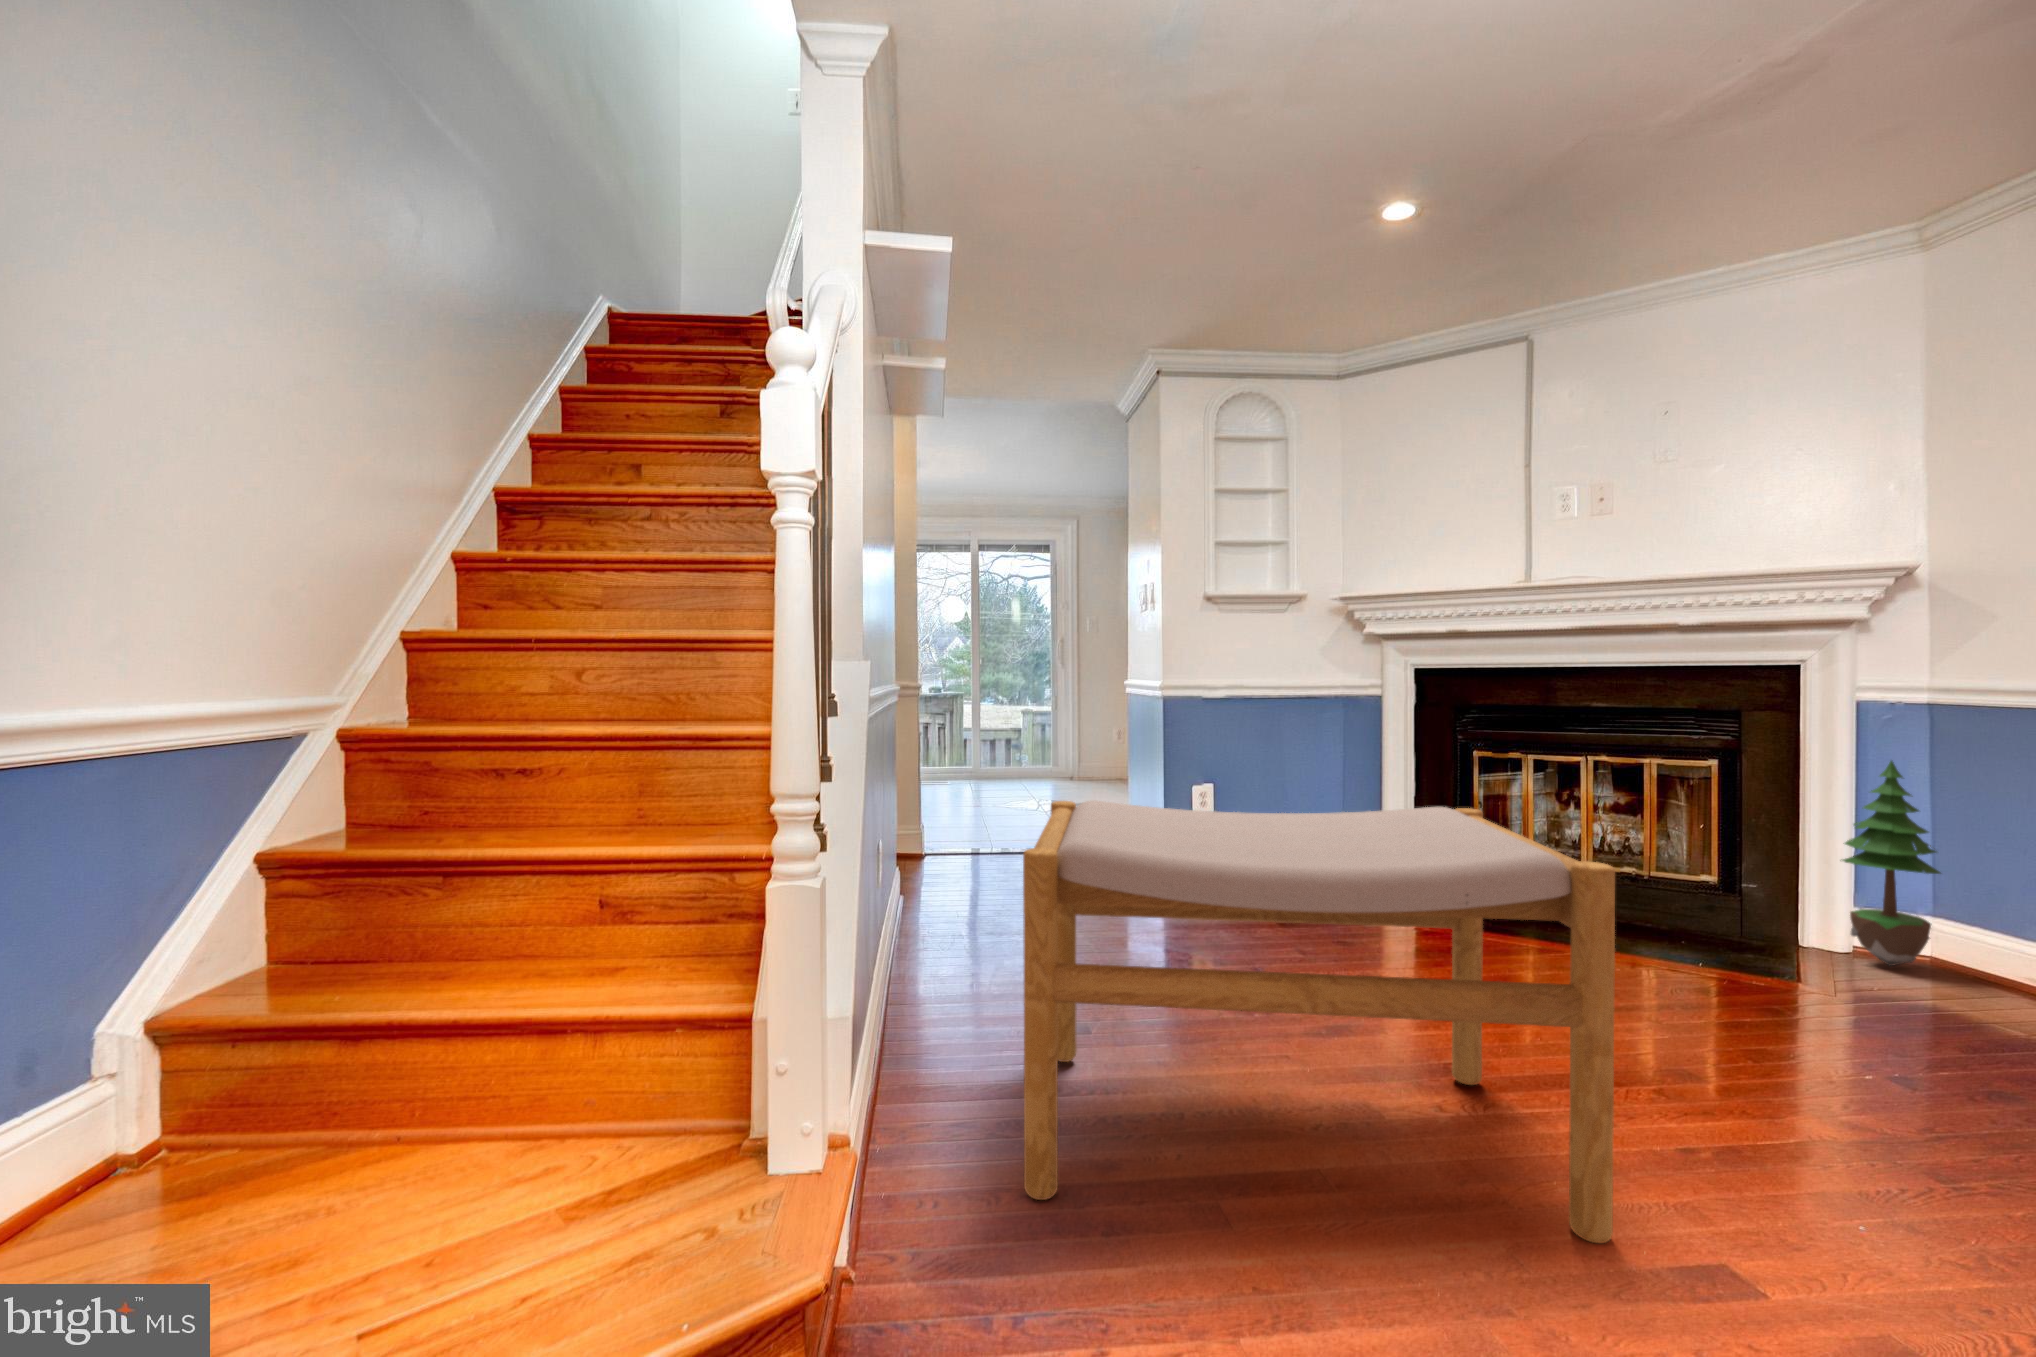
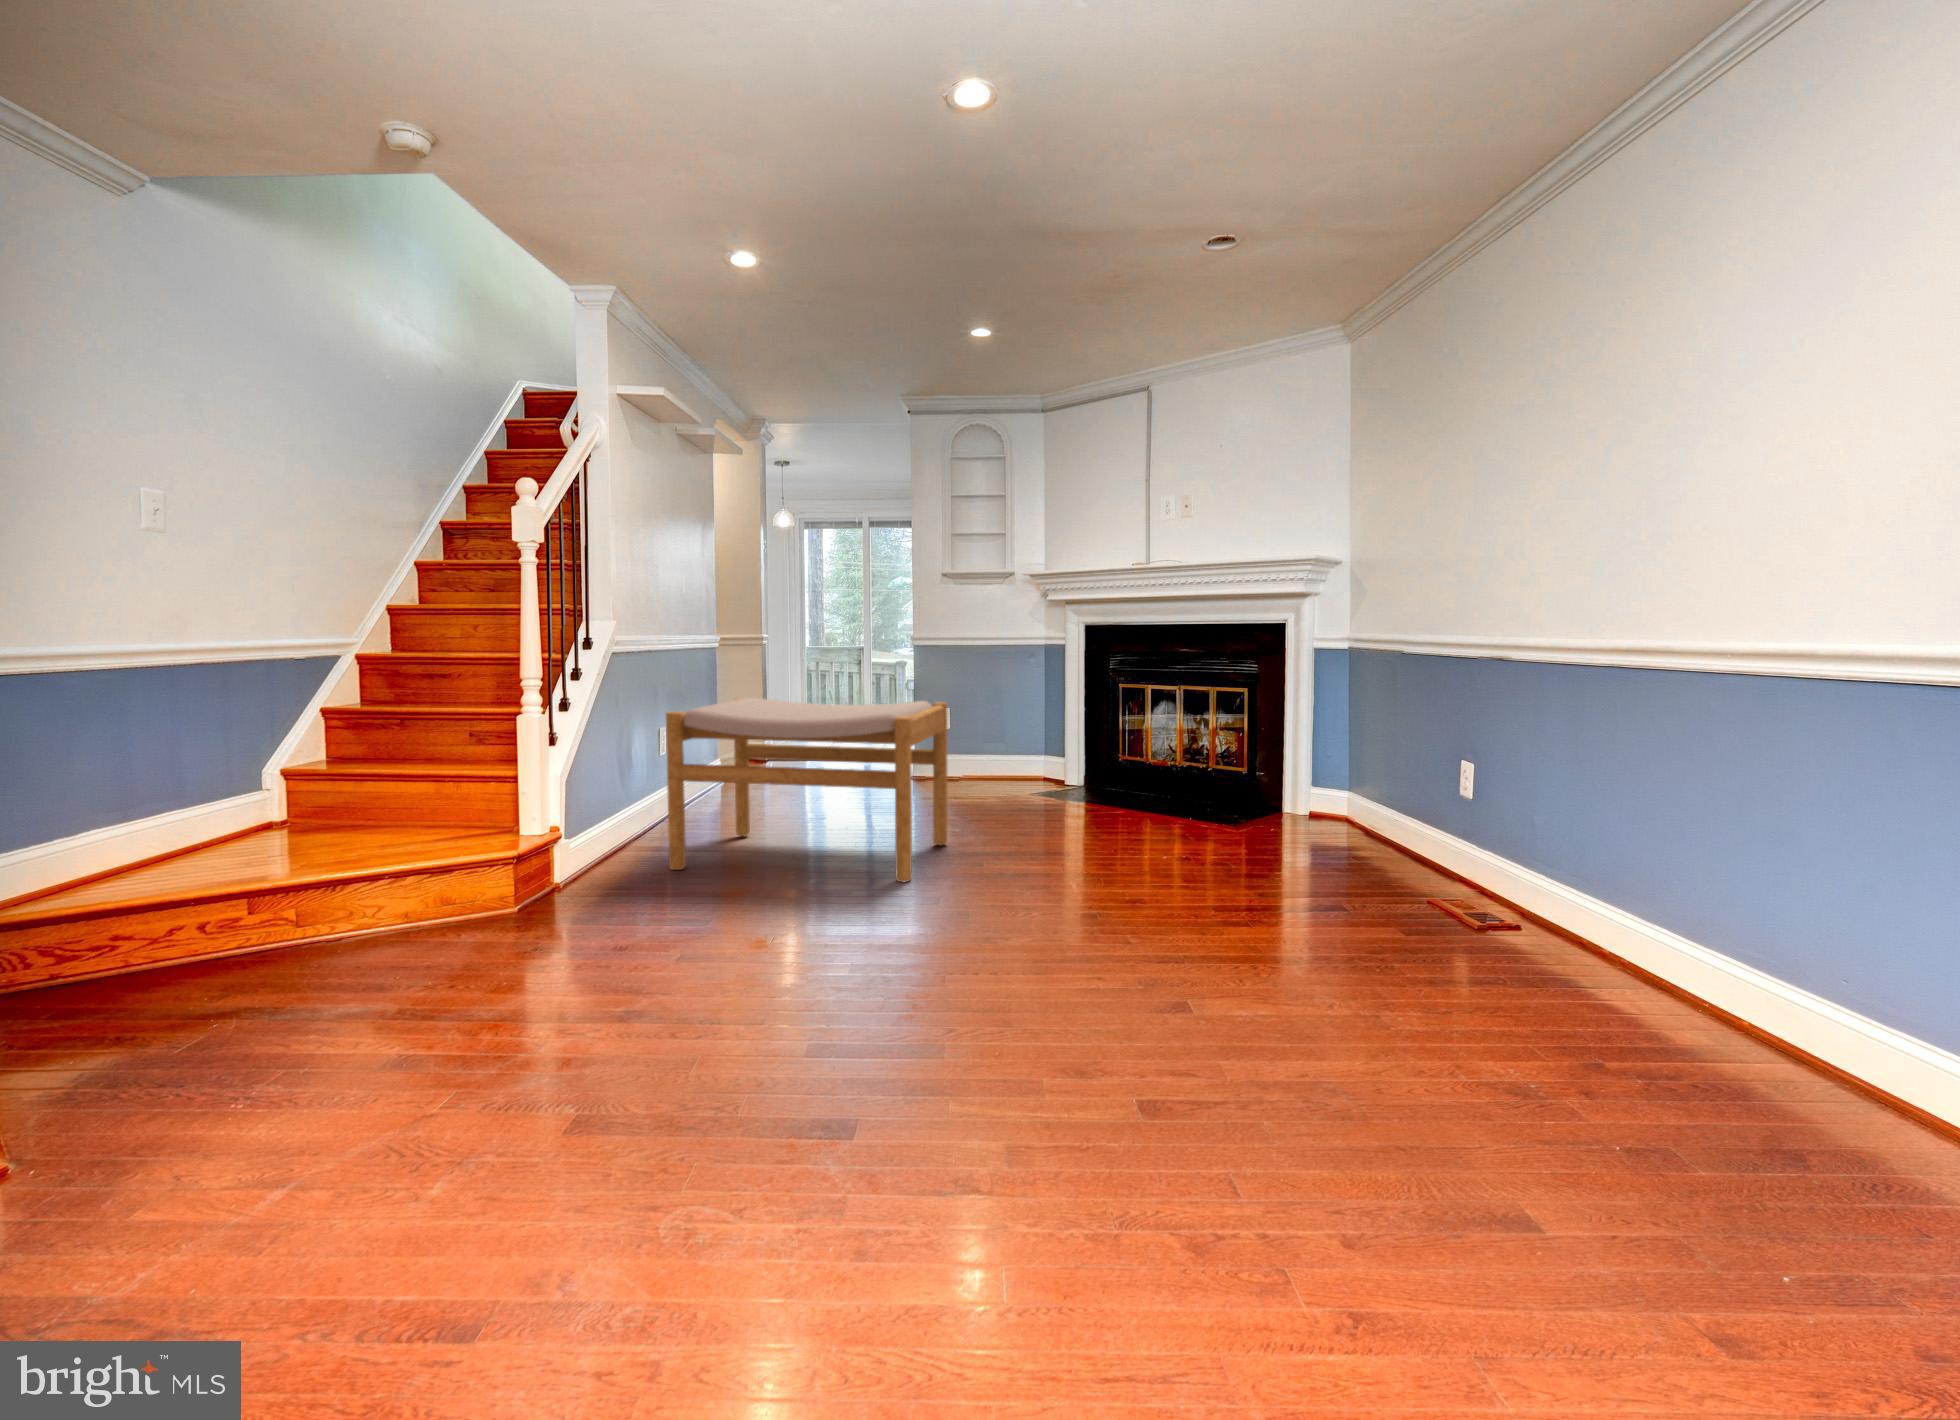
potted tree: present [1843,761,1941,966] -> none [1270,685,1317,812]

